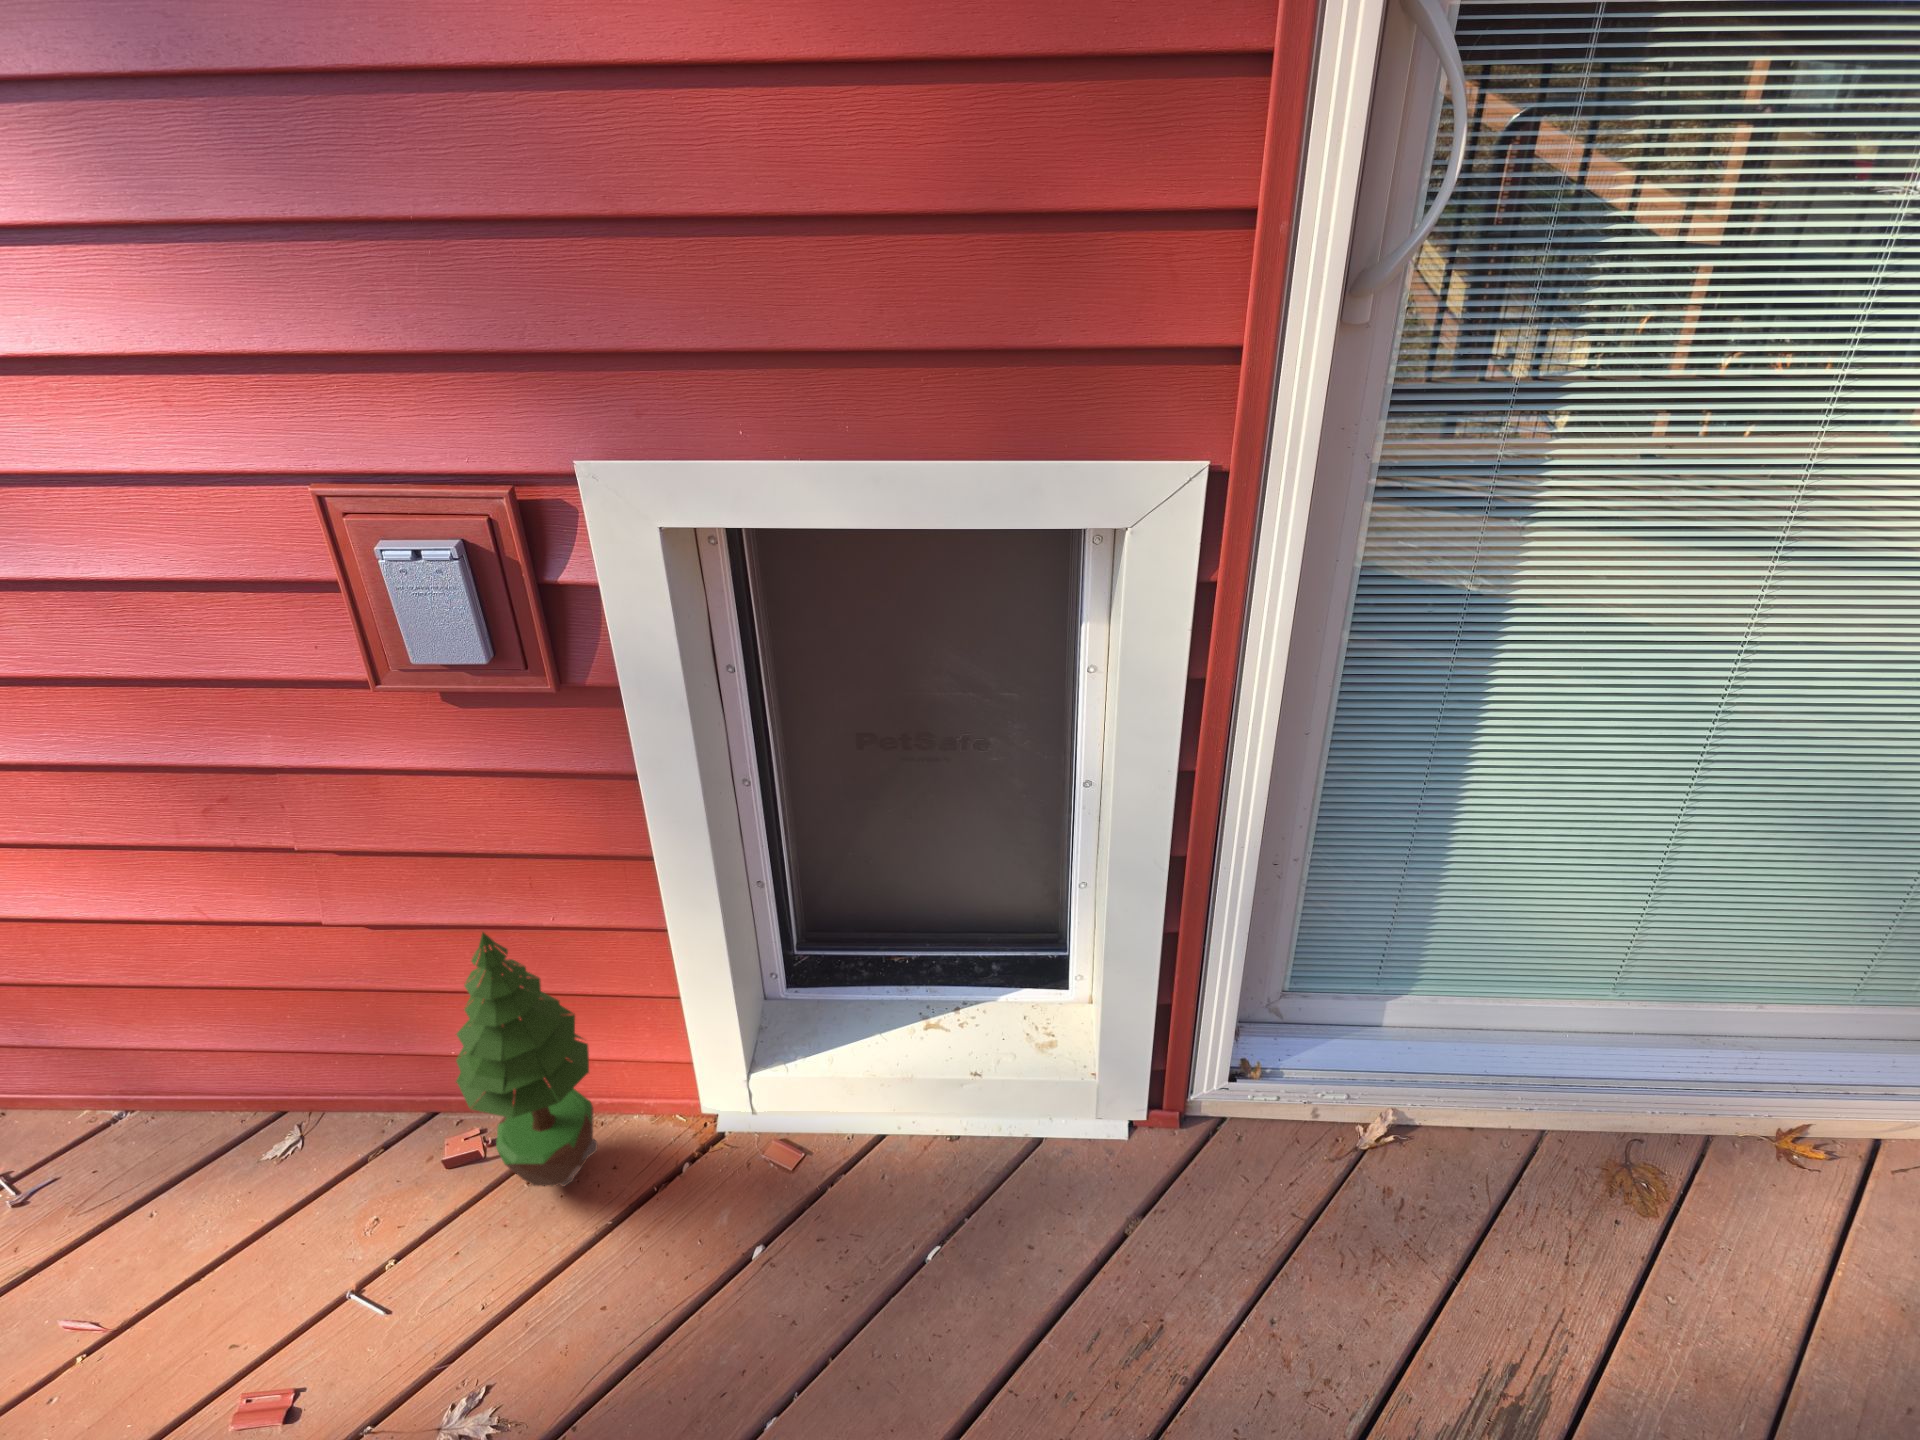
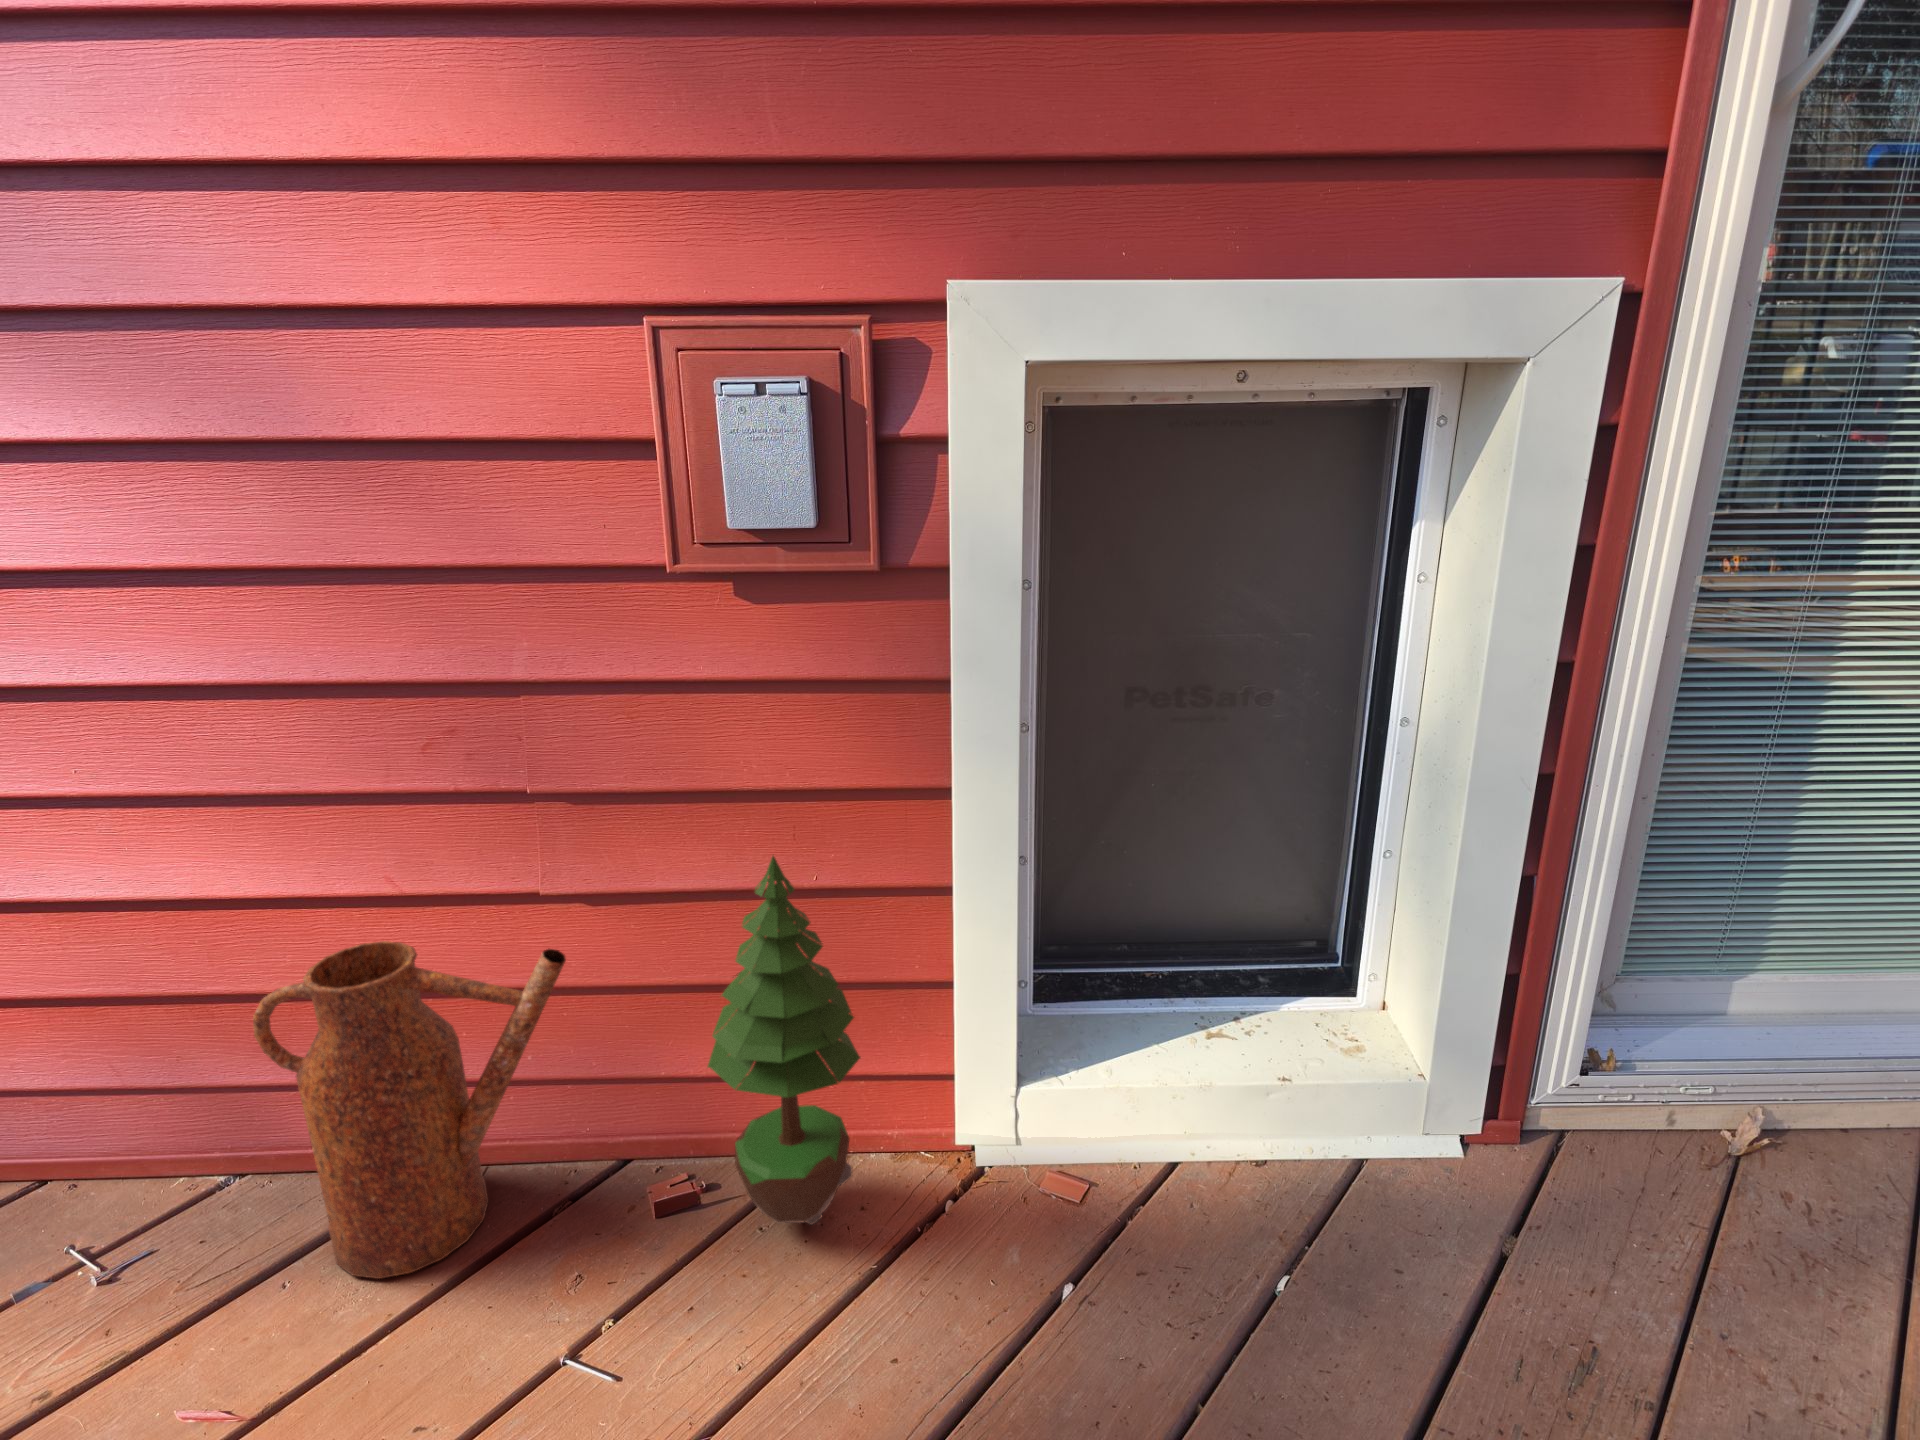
watering can: none [85,966,332,1216] -> present [253,941,566,1279]

